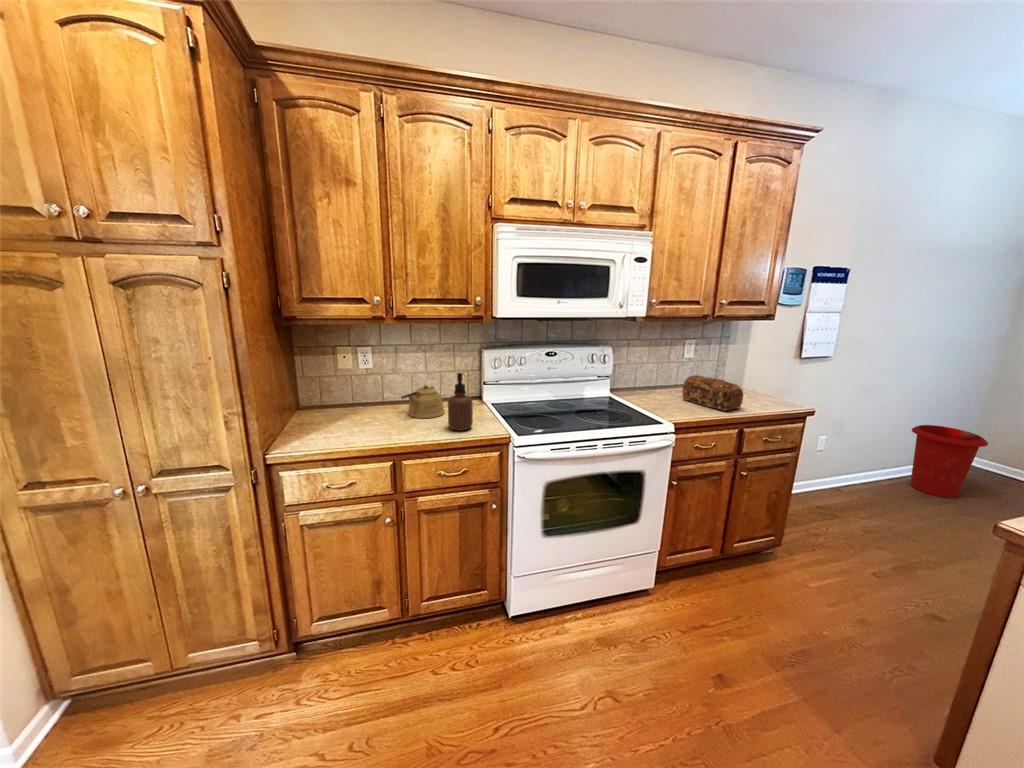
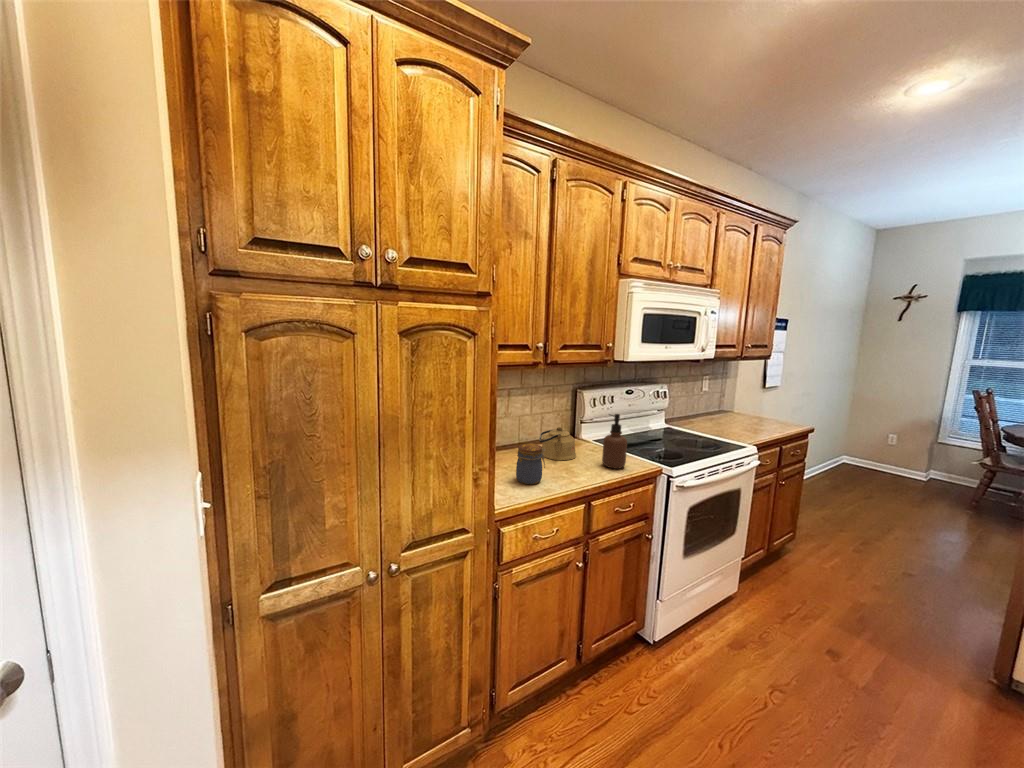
bread loaf: present [682,375,743,411] -> none [723,406,773,434]
jar: none [334,397,364,436] -> present [516,444,545,484]
waste bin: present [910,425,988,498] -> none [818,435,869,489]

